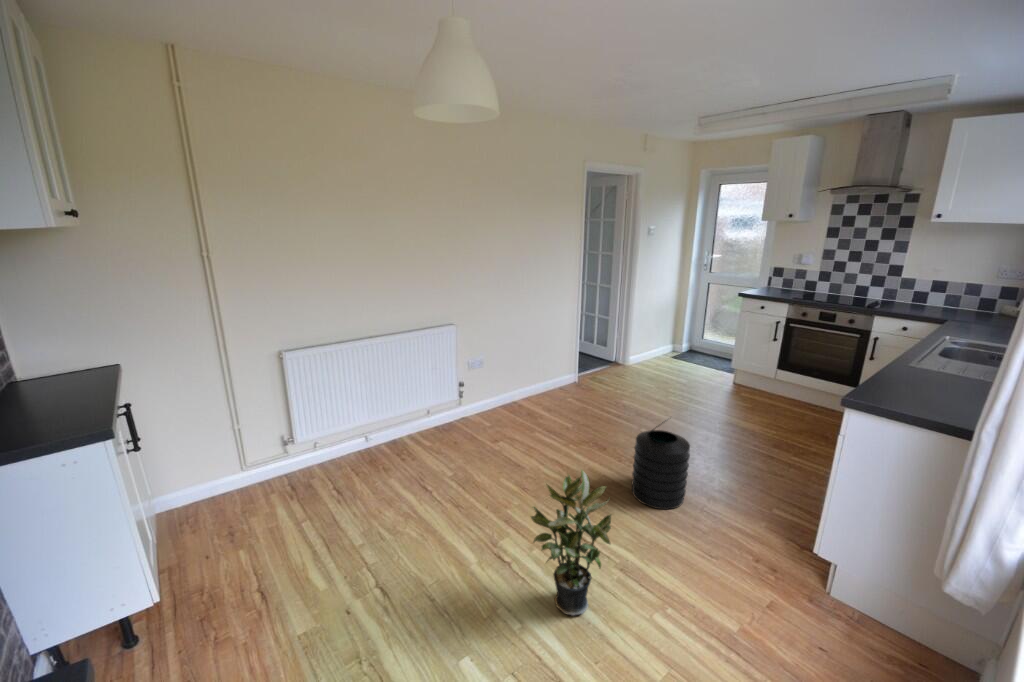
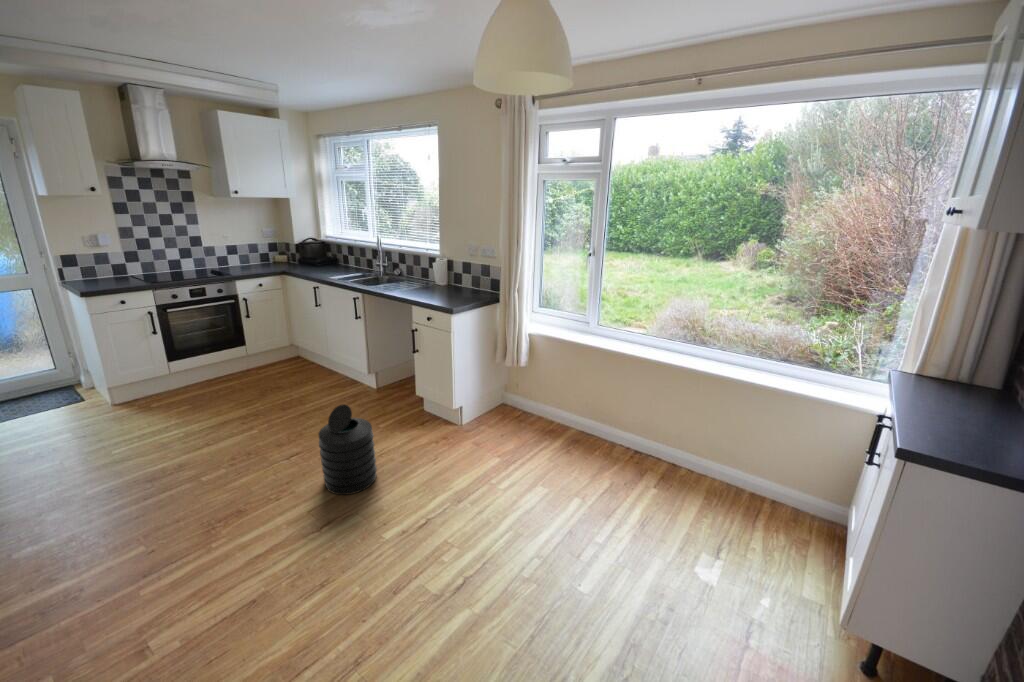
potted plant: present [531,470,611,616] -> none [464,419,530,537]

